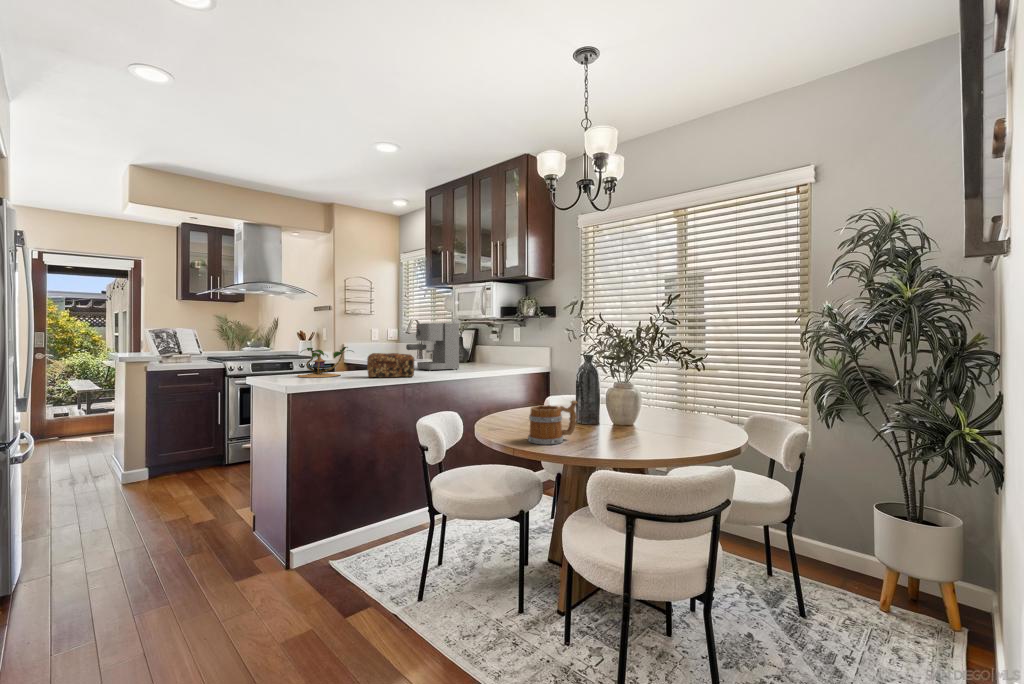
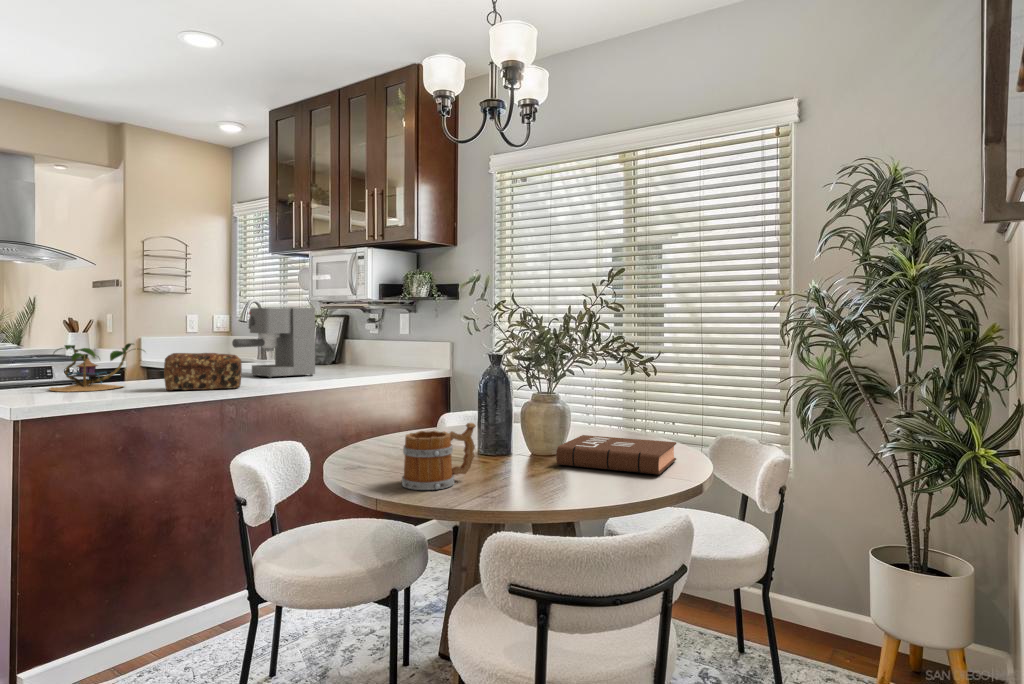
book: none [633,412,720,440] -> present [556,435,676,474]

